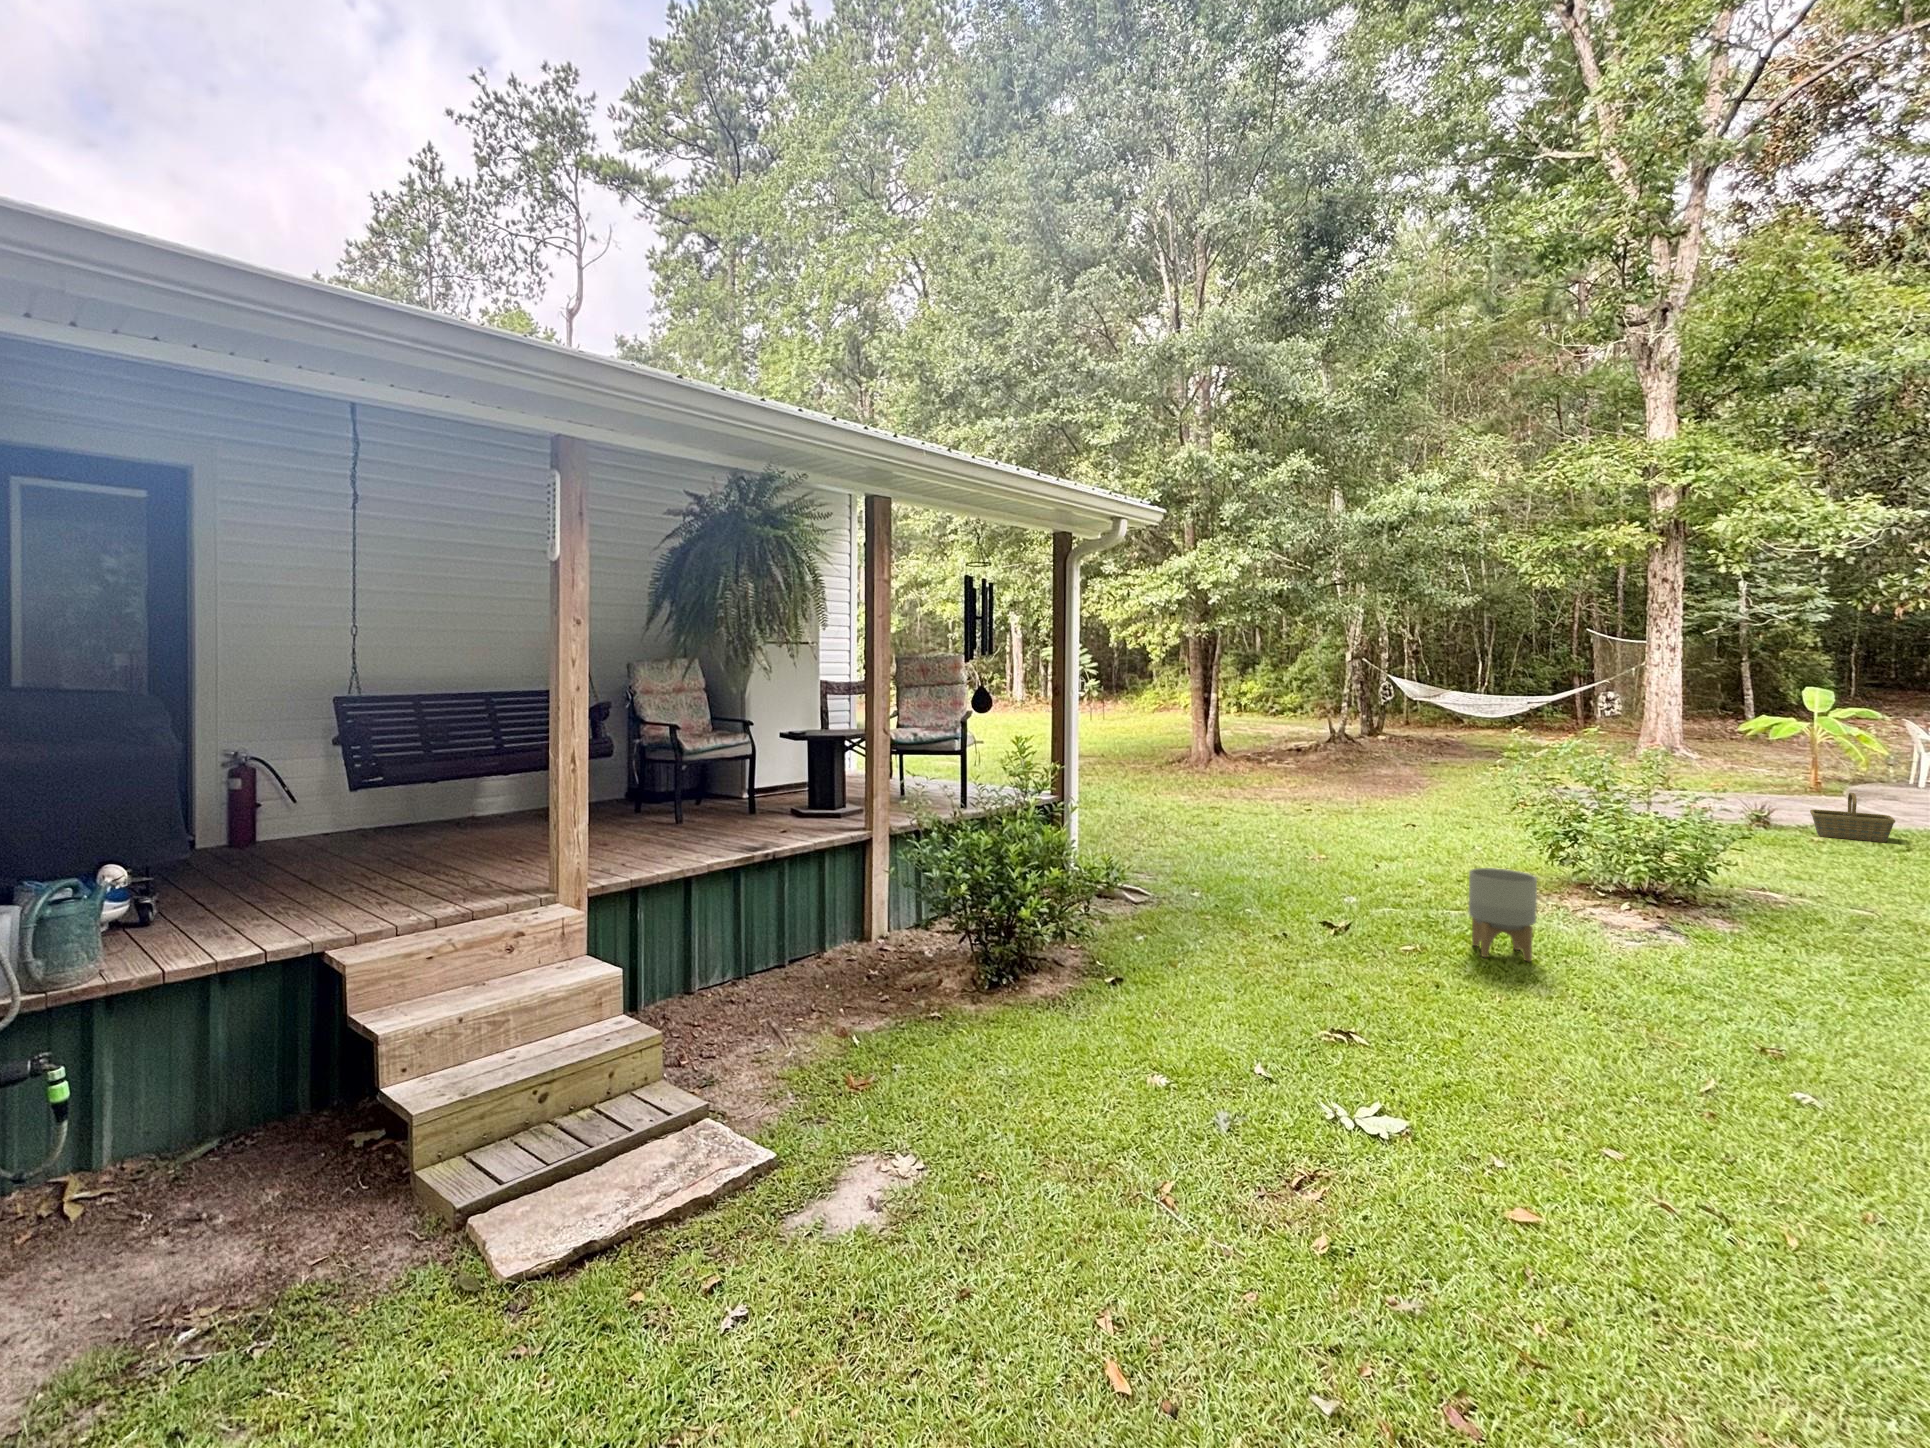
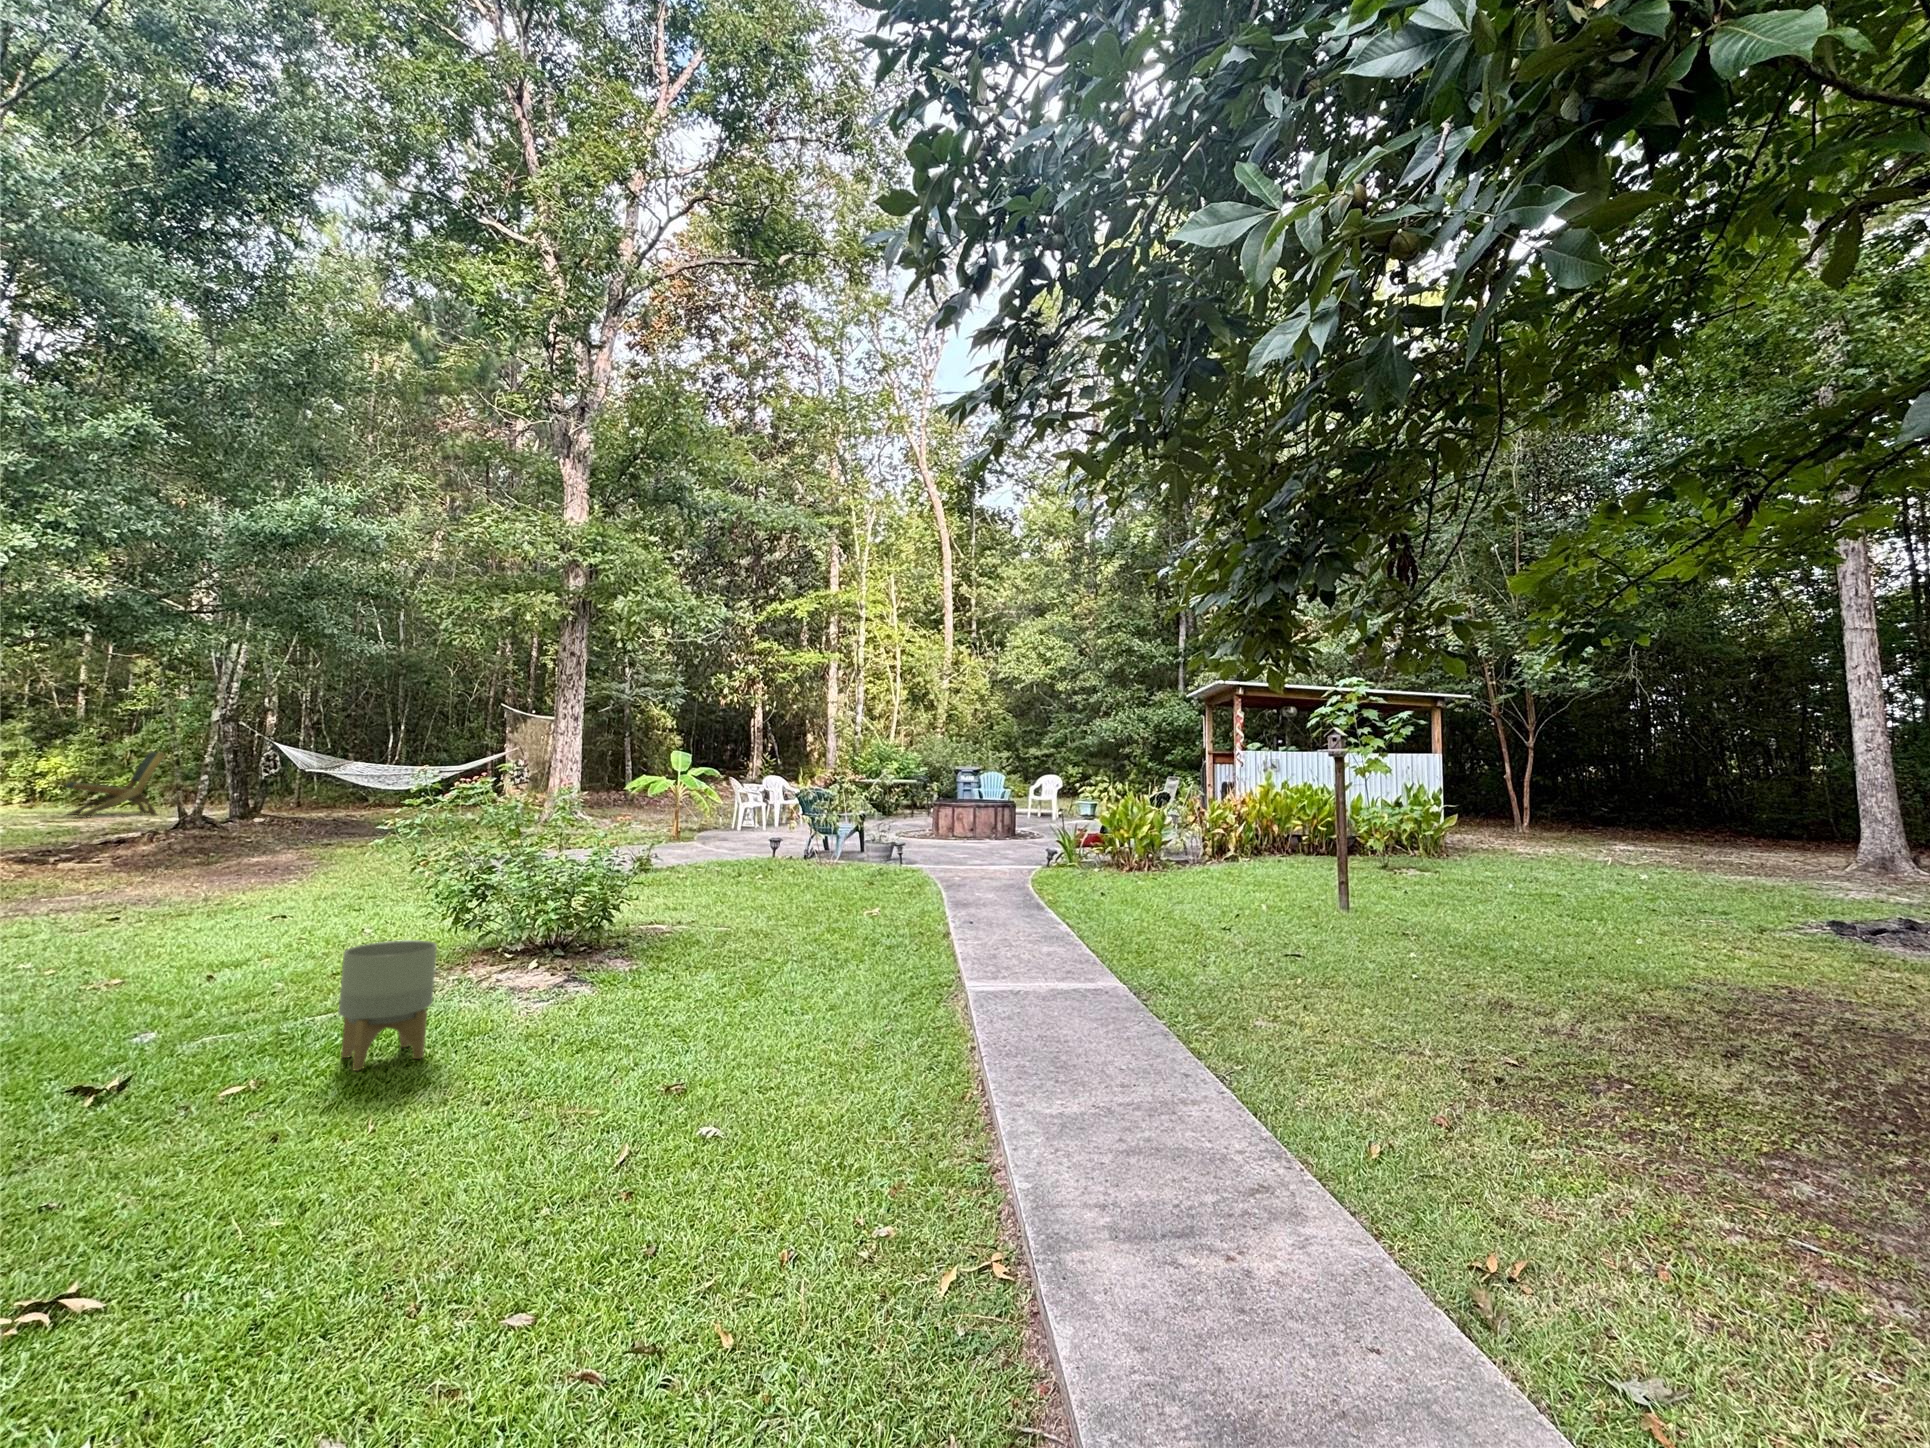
lounge chair: none [1260,680,1315,729] -> present [66,751,164,818]
basket: present [1810,793,1895,842] -> none [677,832,731,872]

